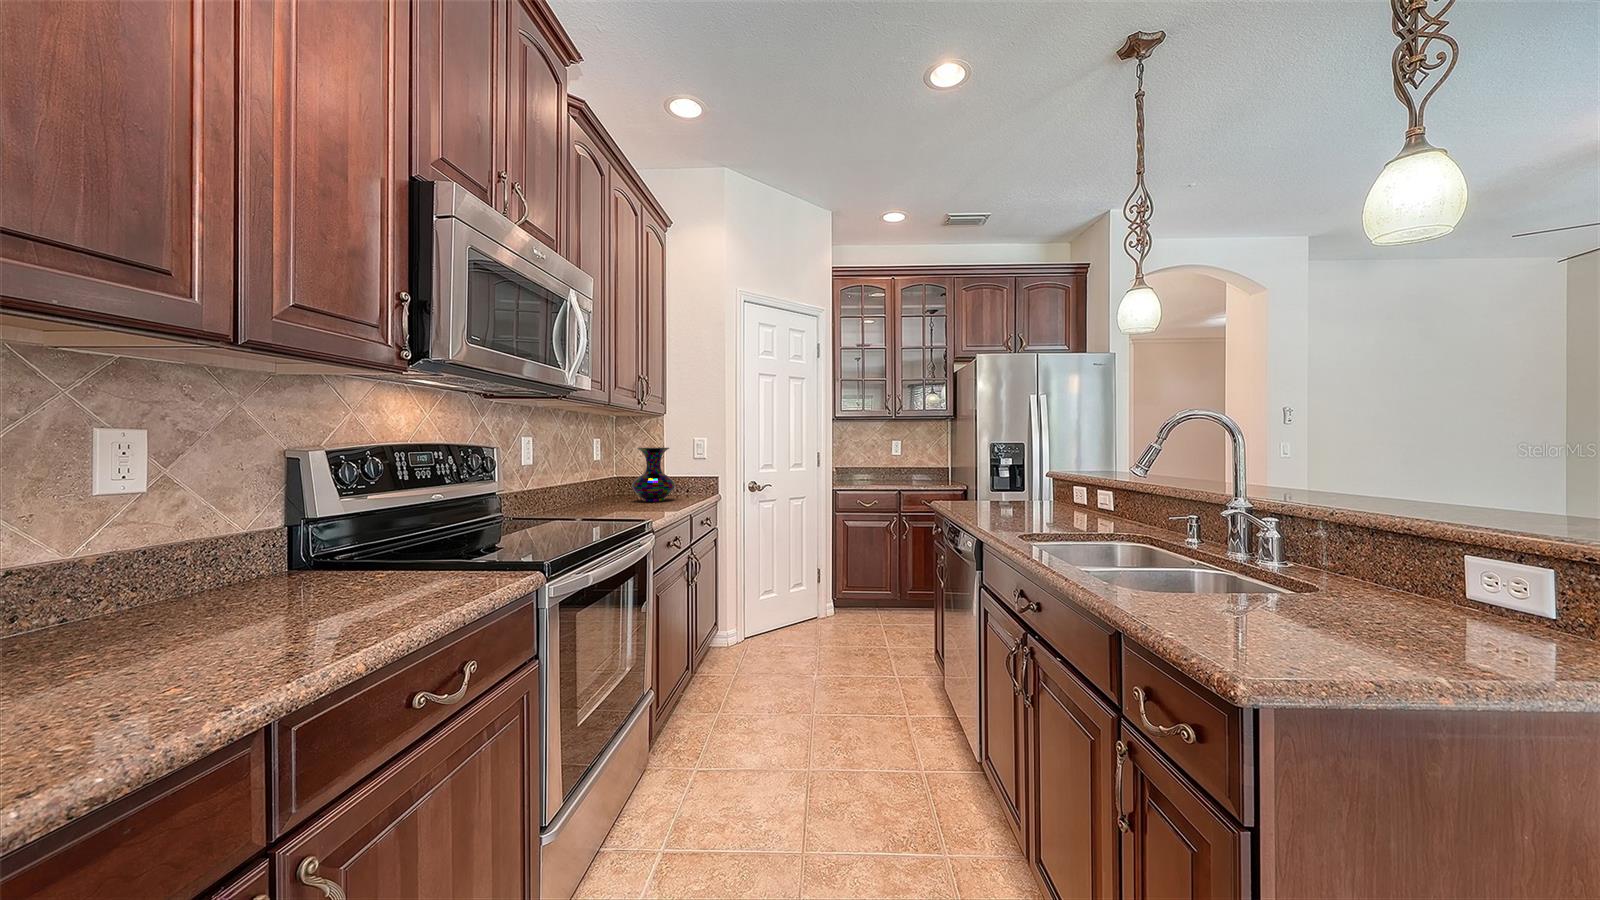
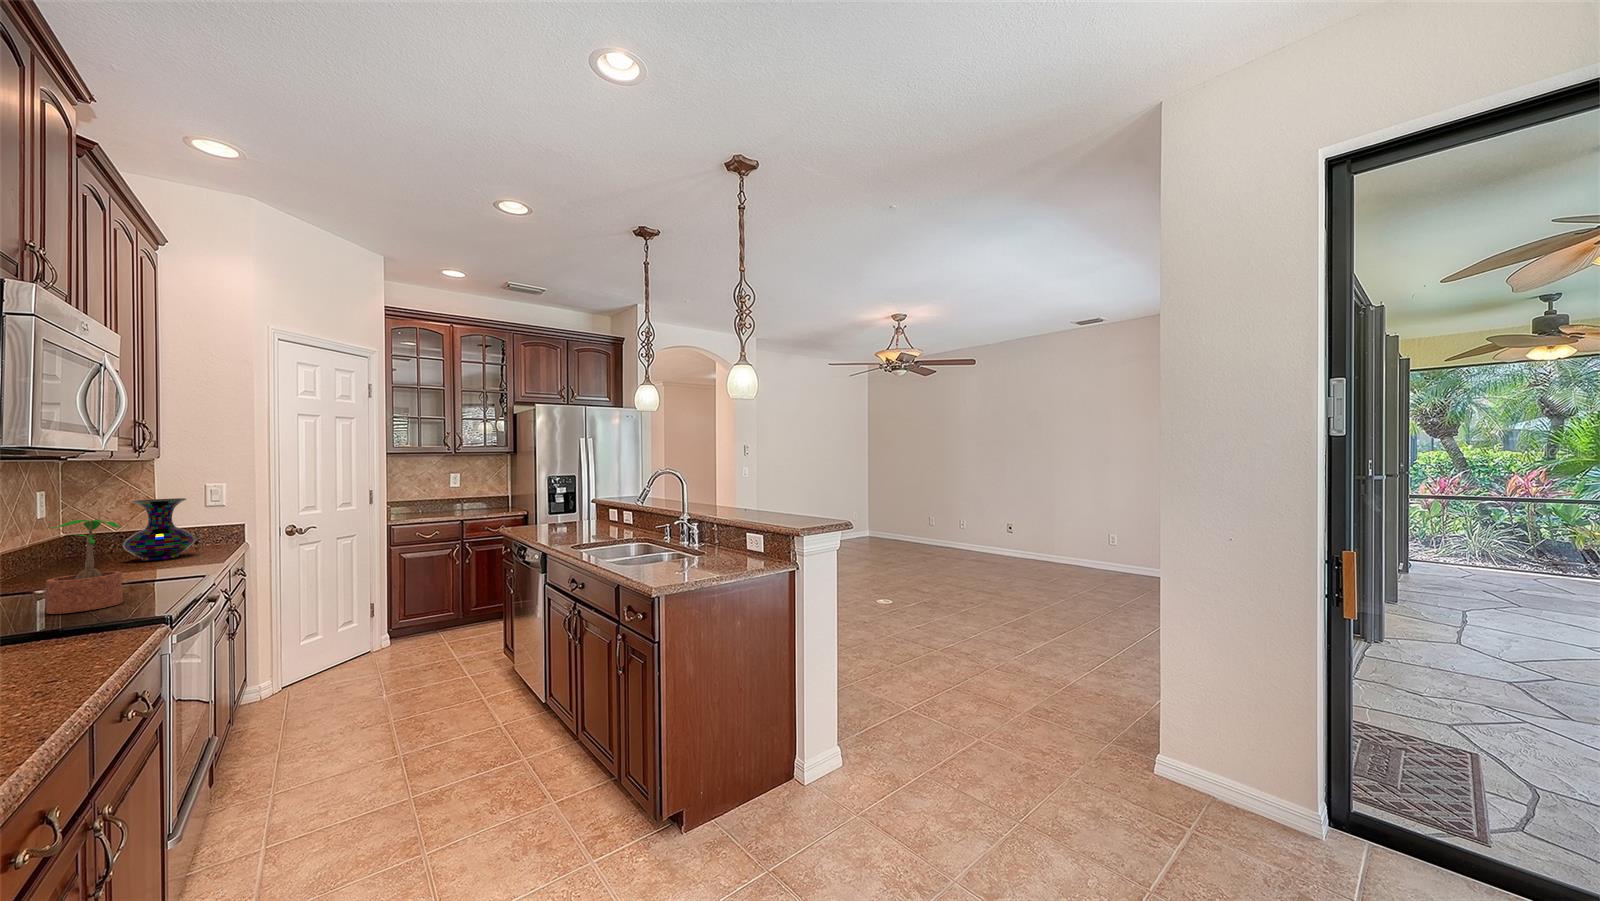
potted plant: none [529,452,580,540] -> present [46,520,122,614]

